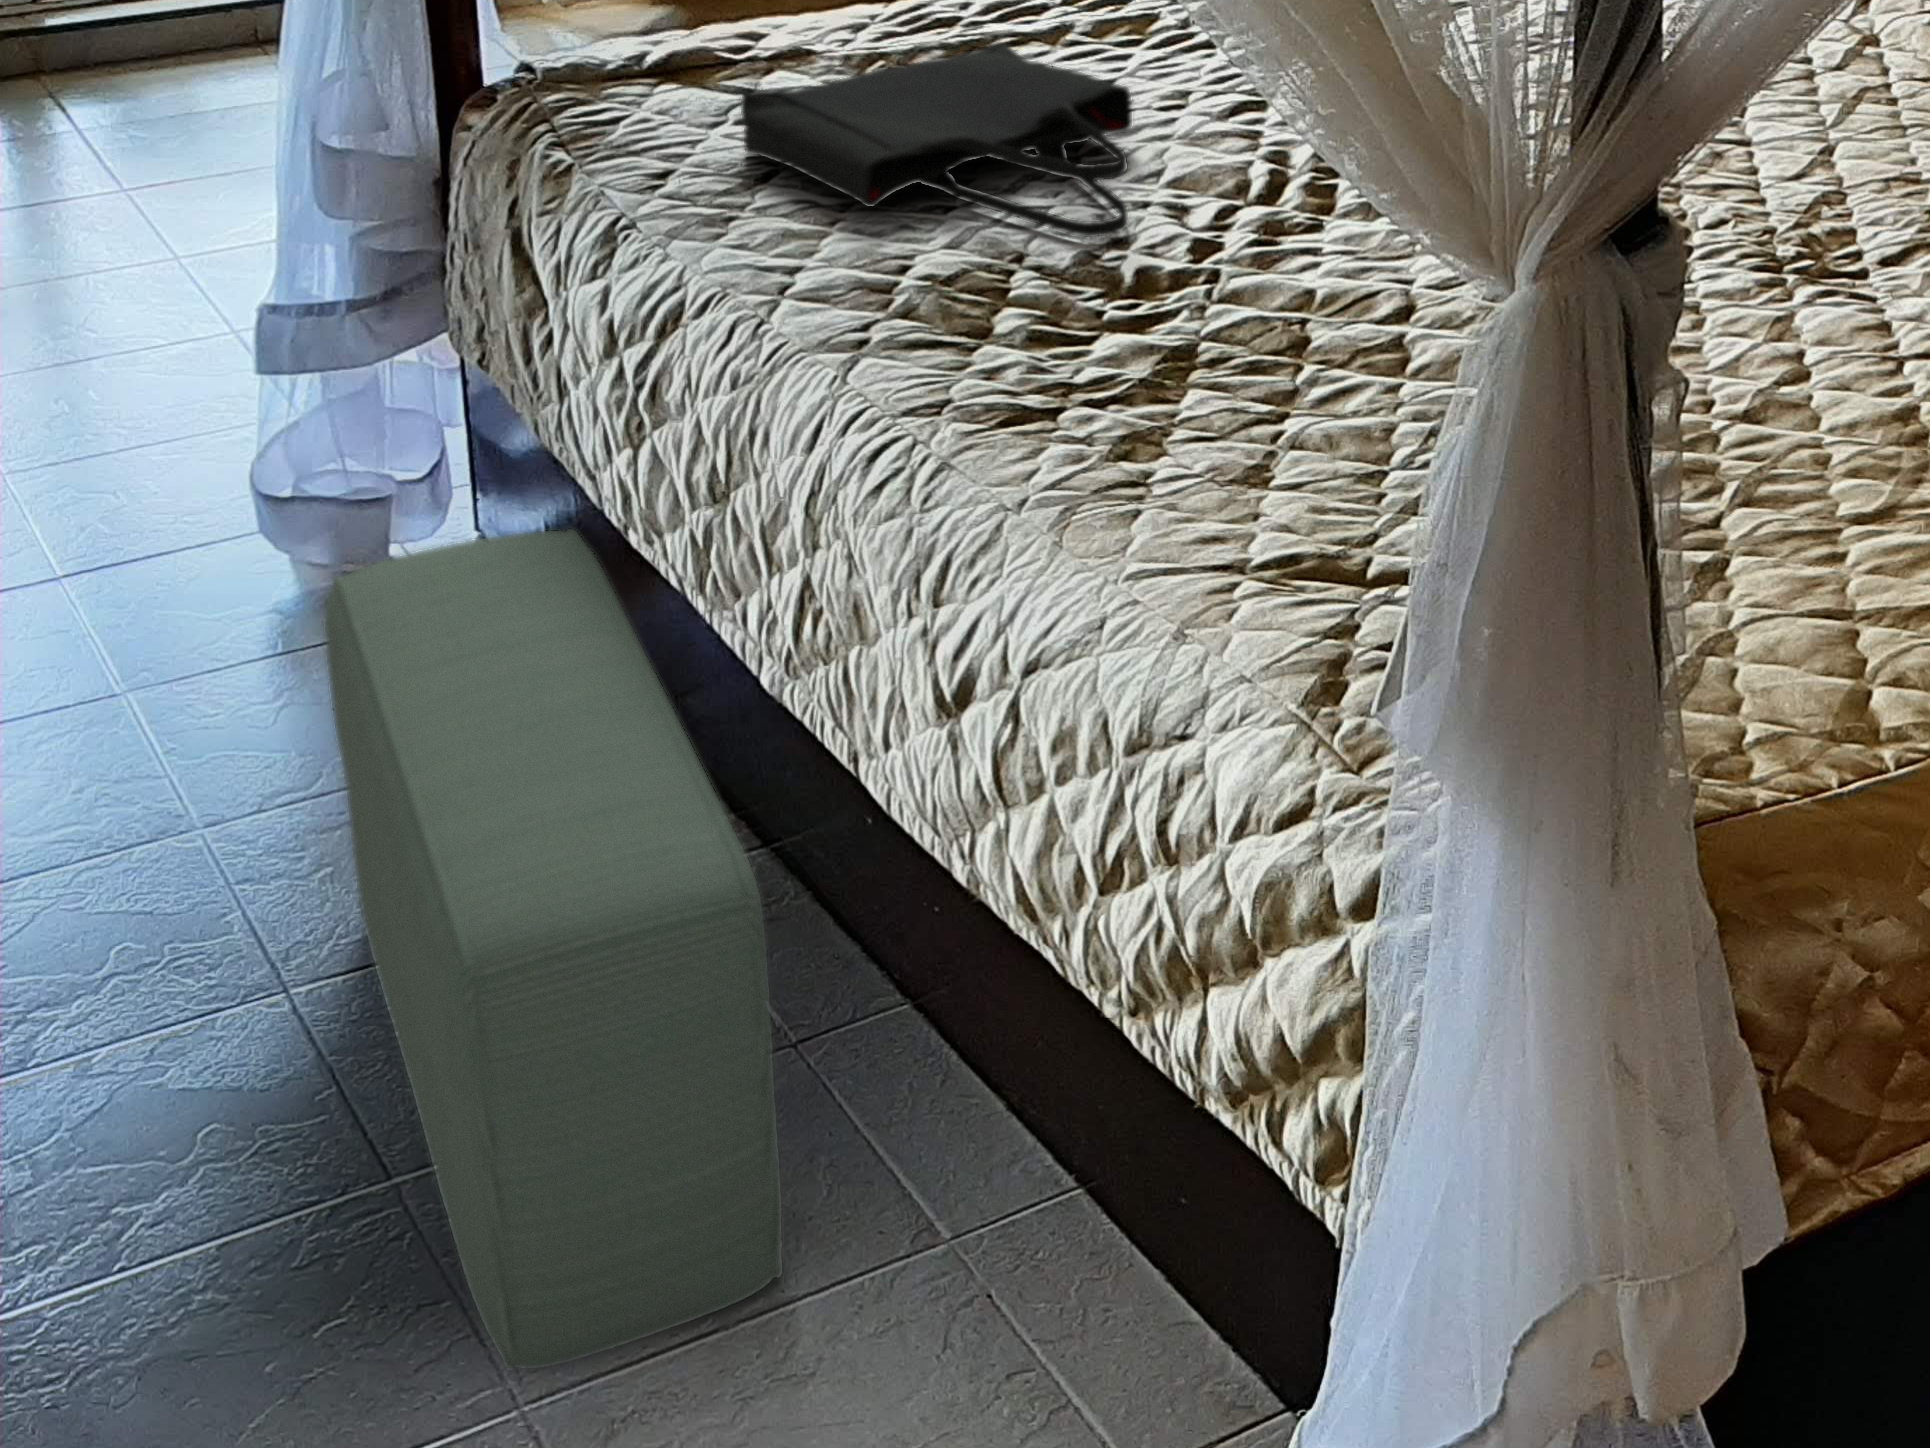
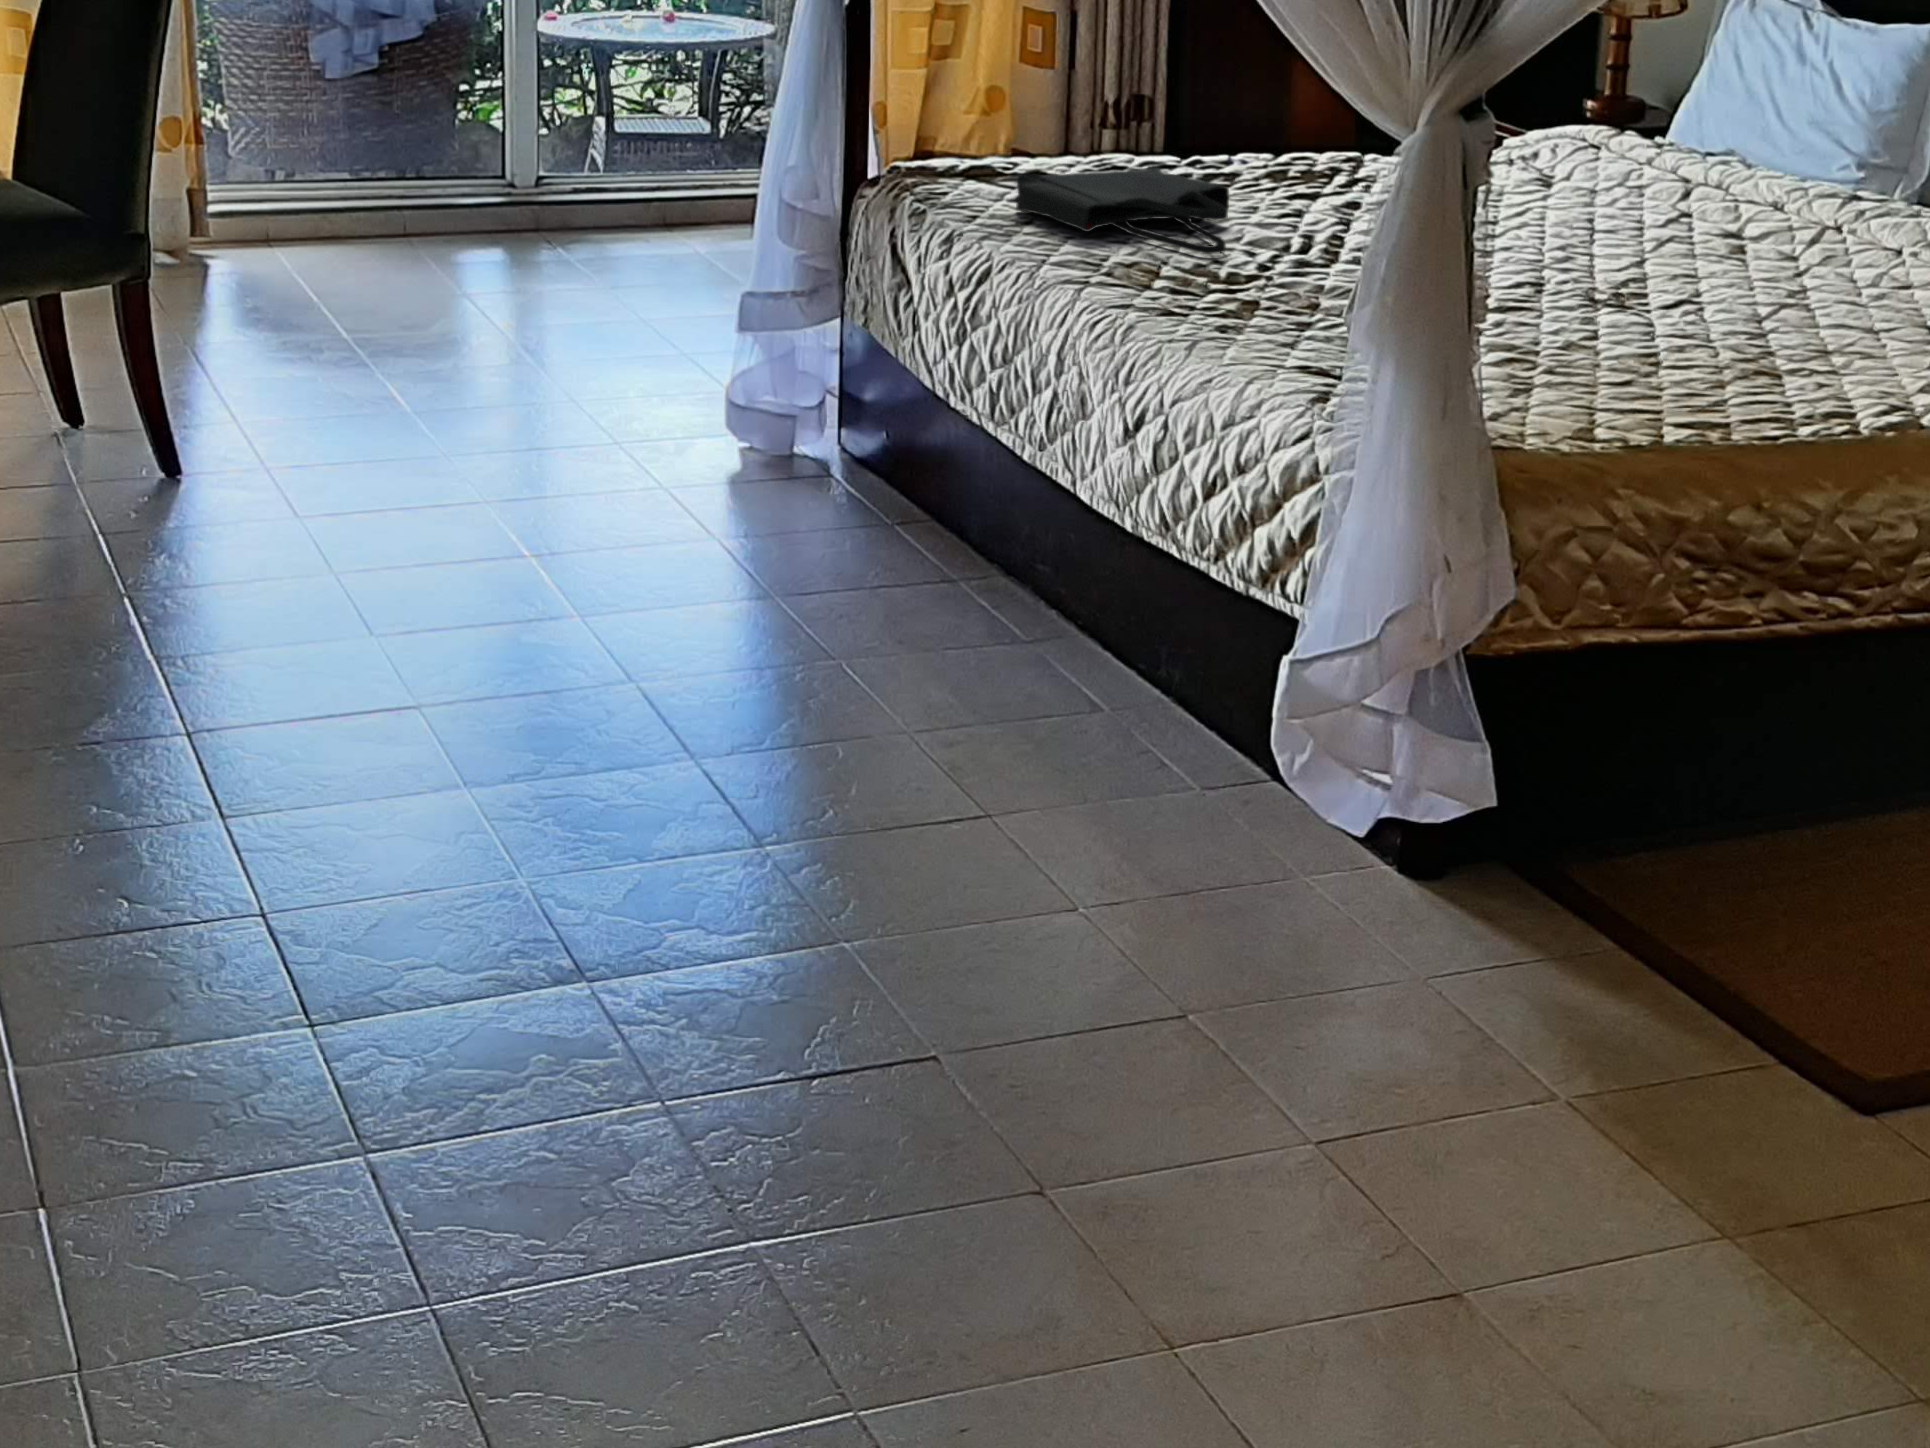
pouf: present [325,530,782,1370] -> none [813,375,1039,716]

